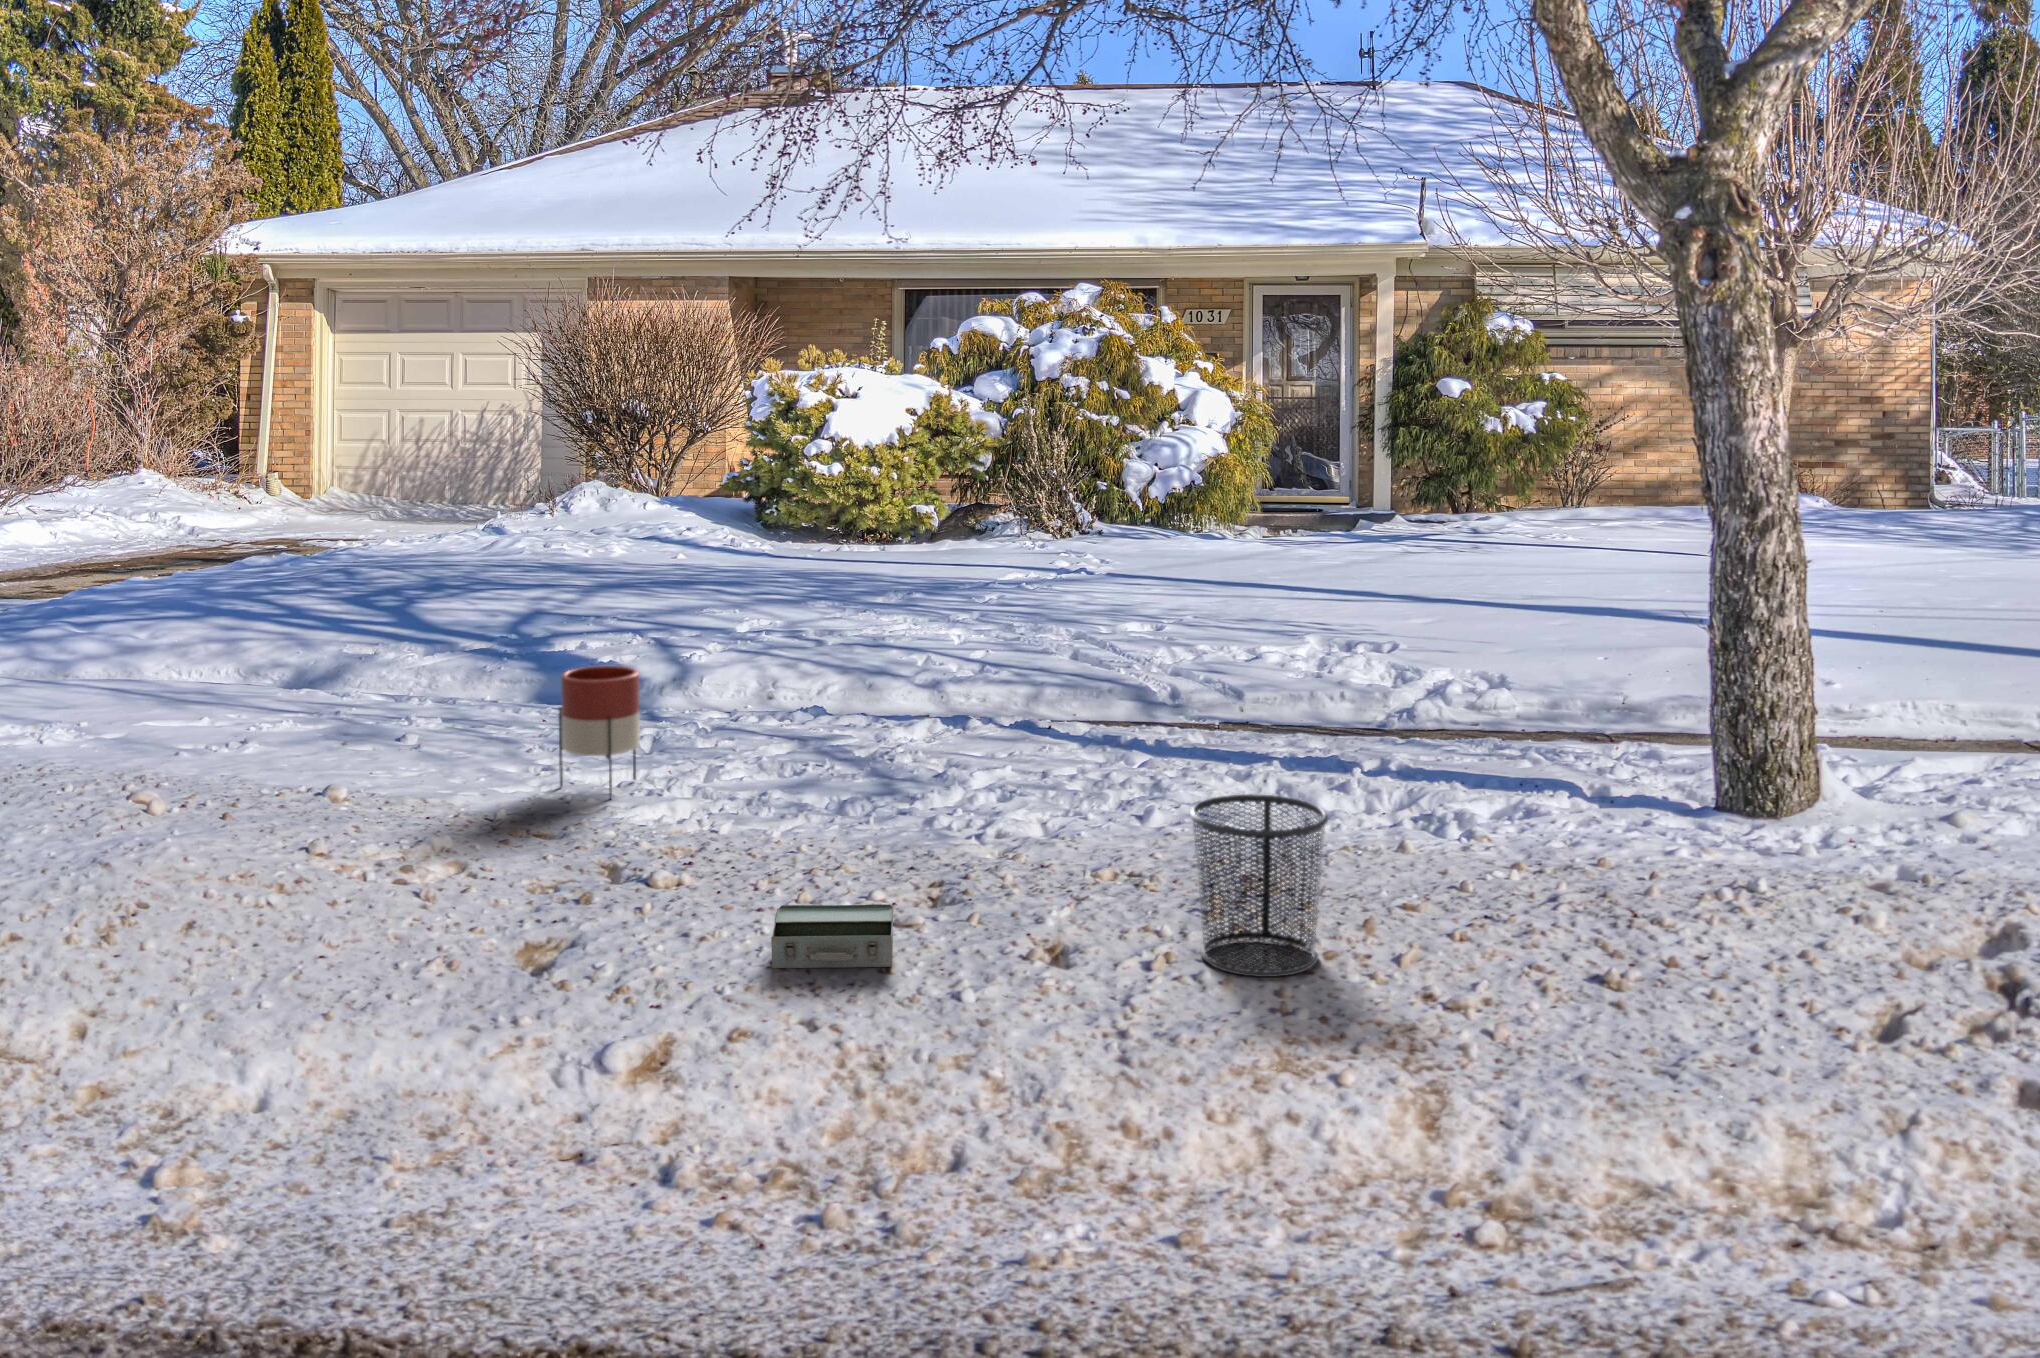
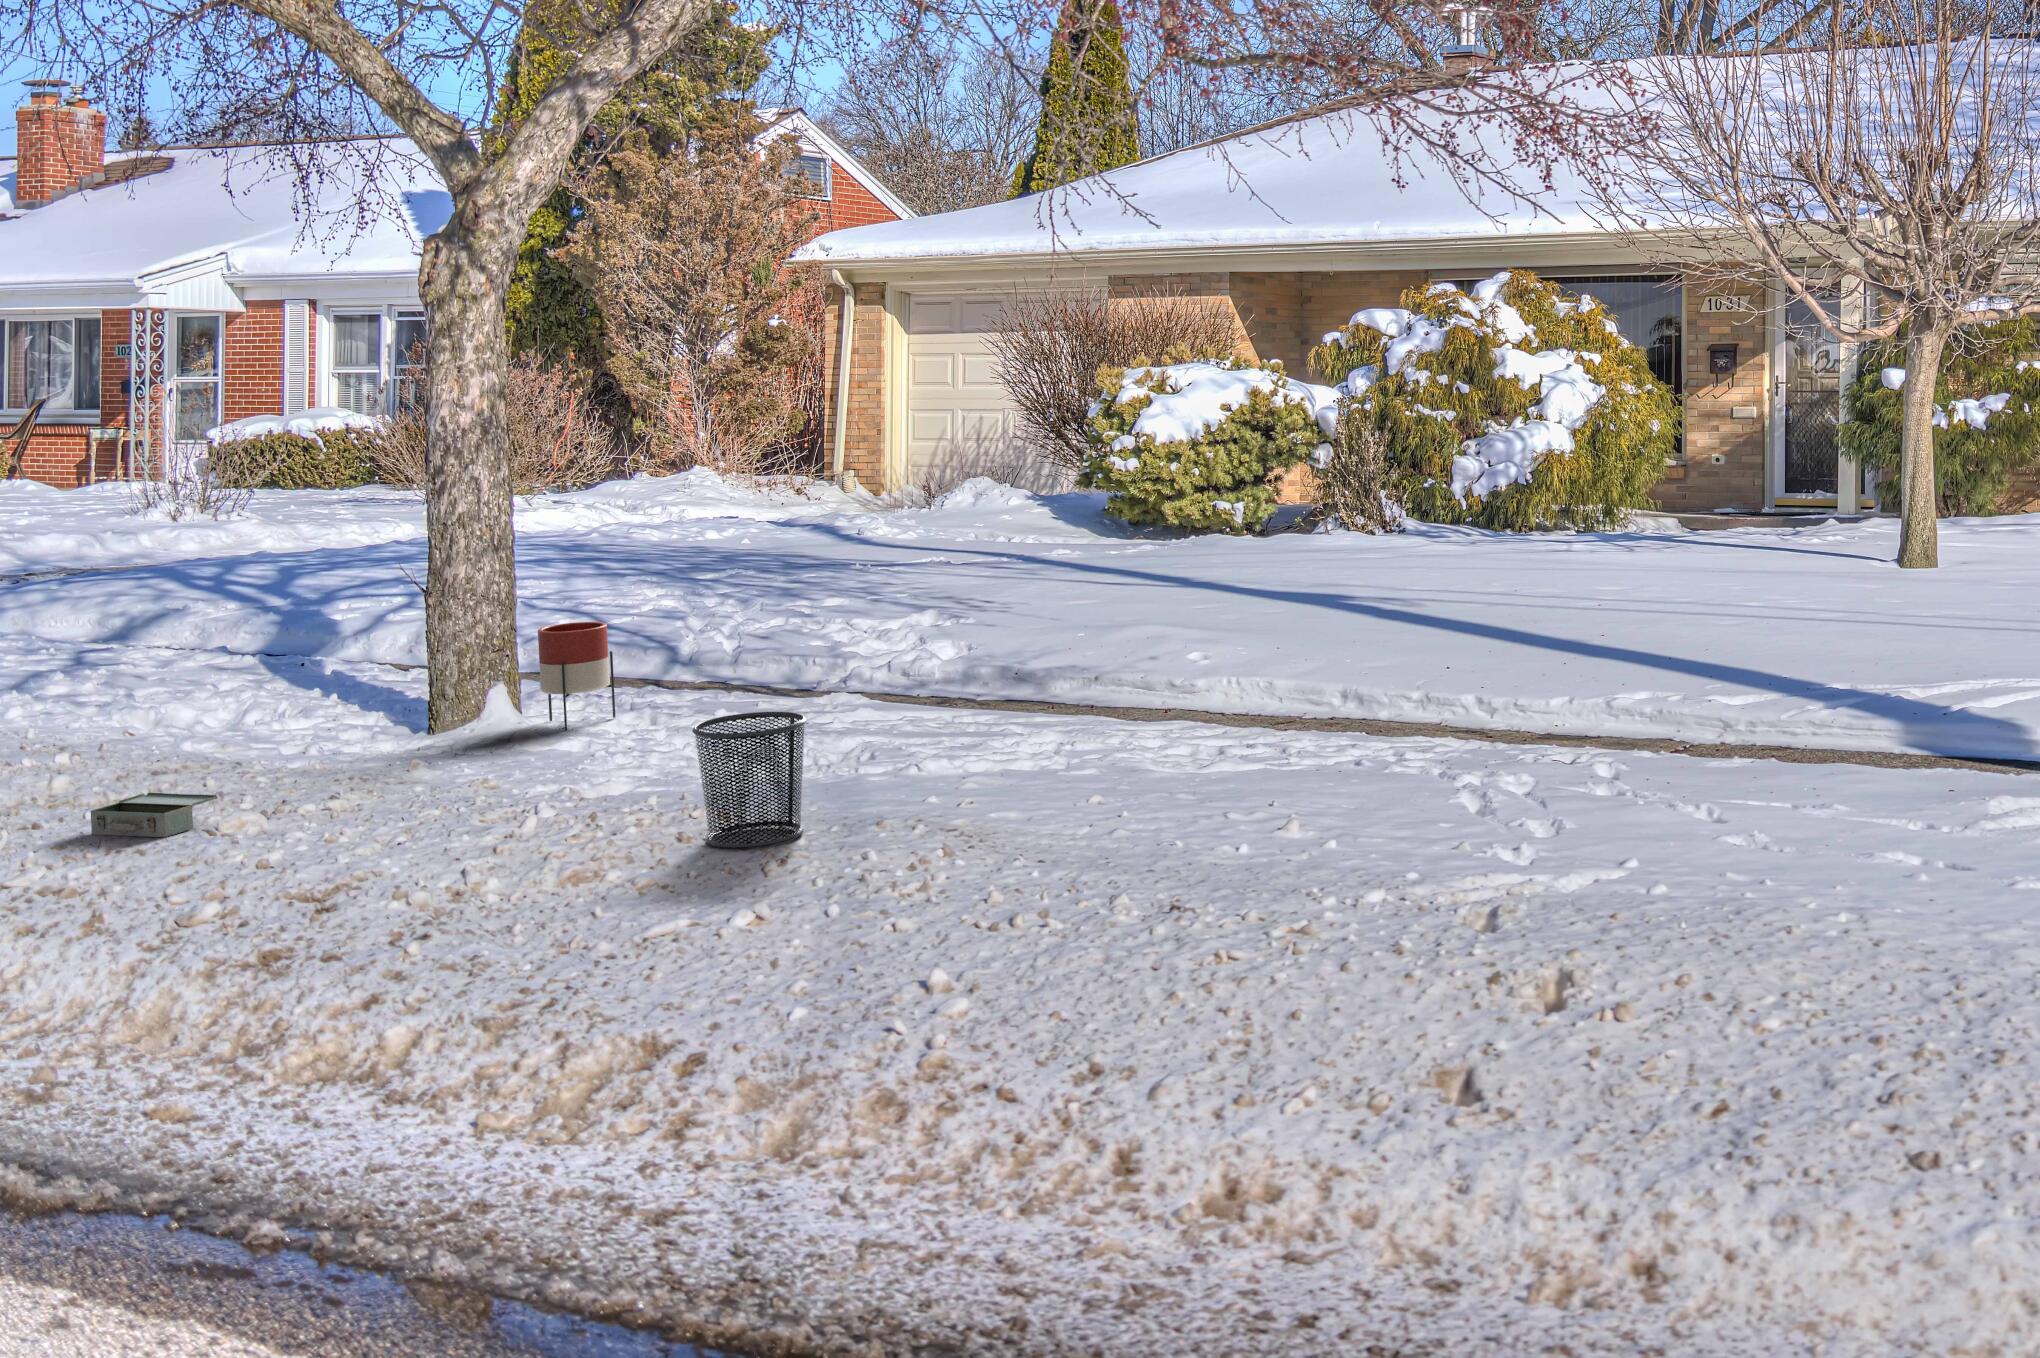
planter: present [559,666,640,798] -> present [538,622,615,730]
waste bin: present [1190,794,1328,977] -> present [692,712,807,849]

